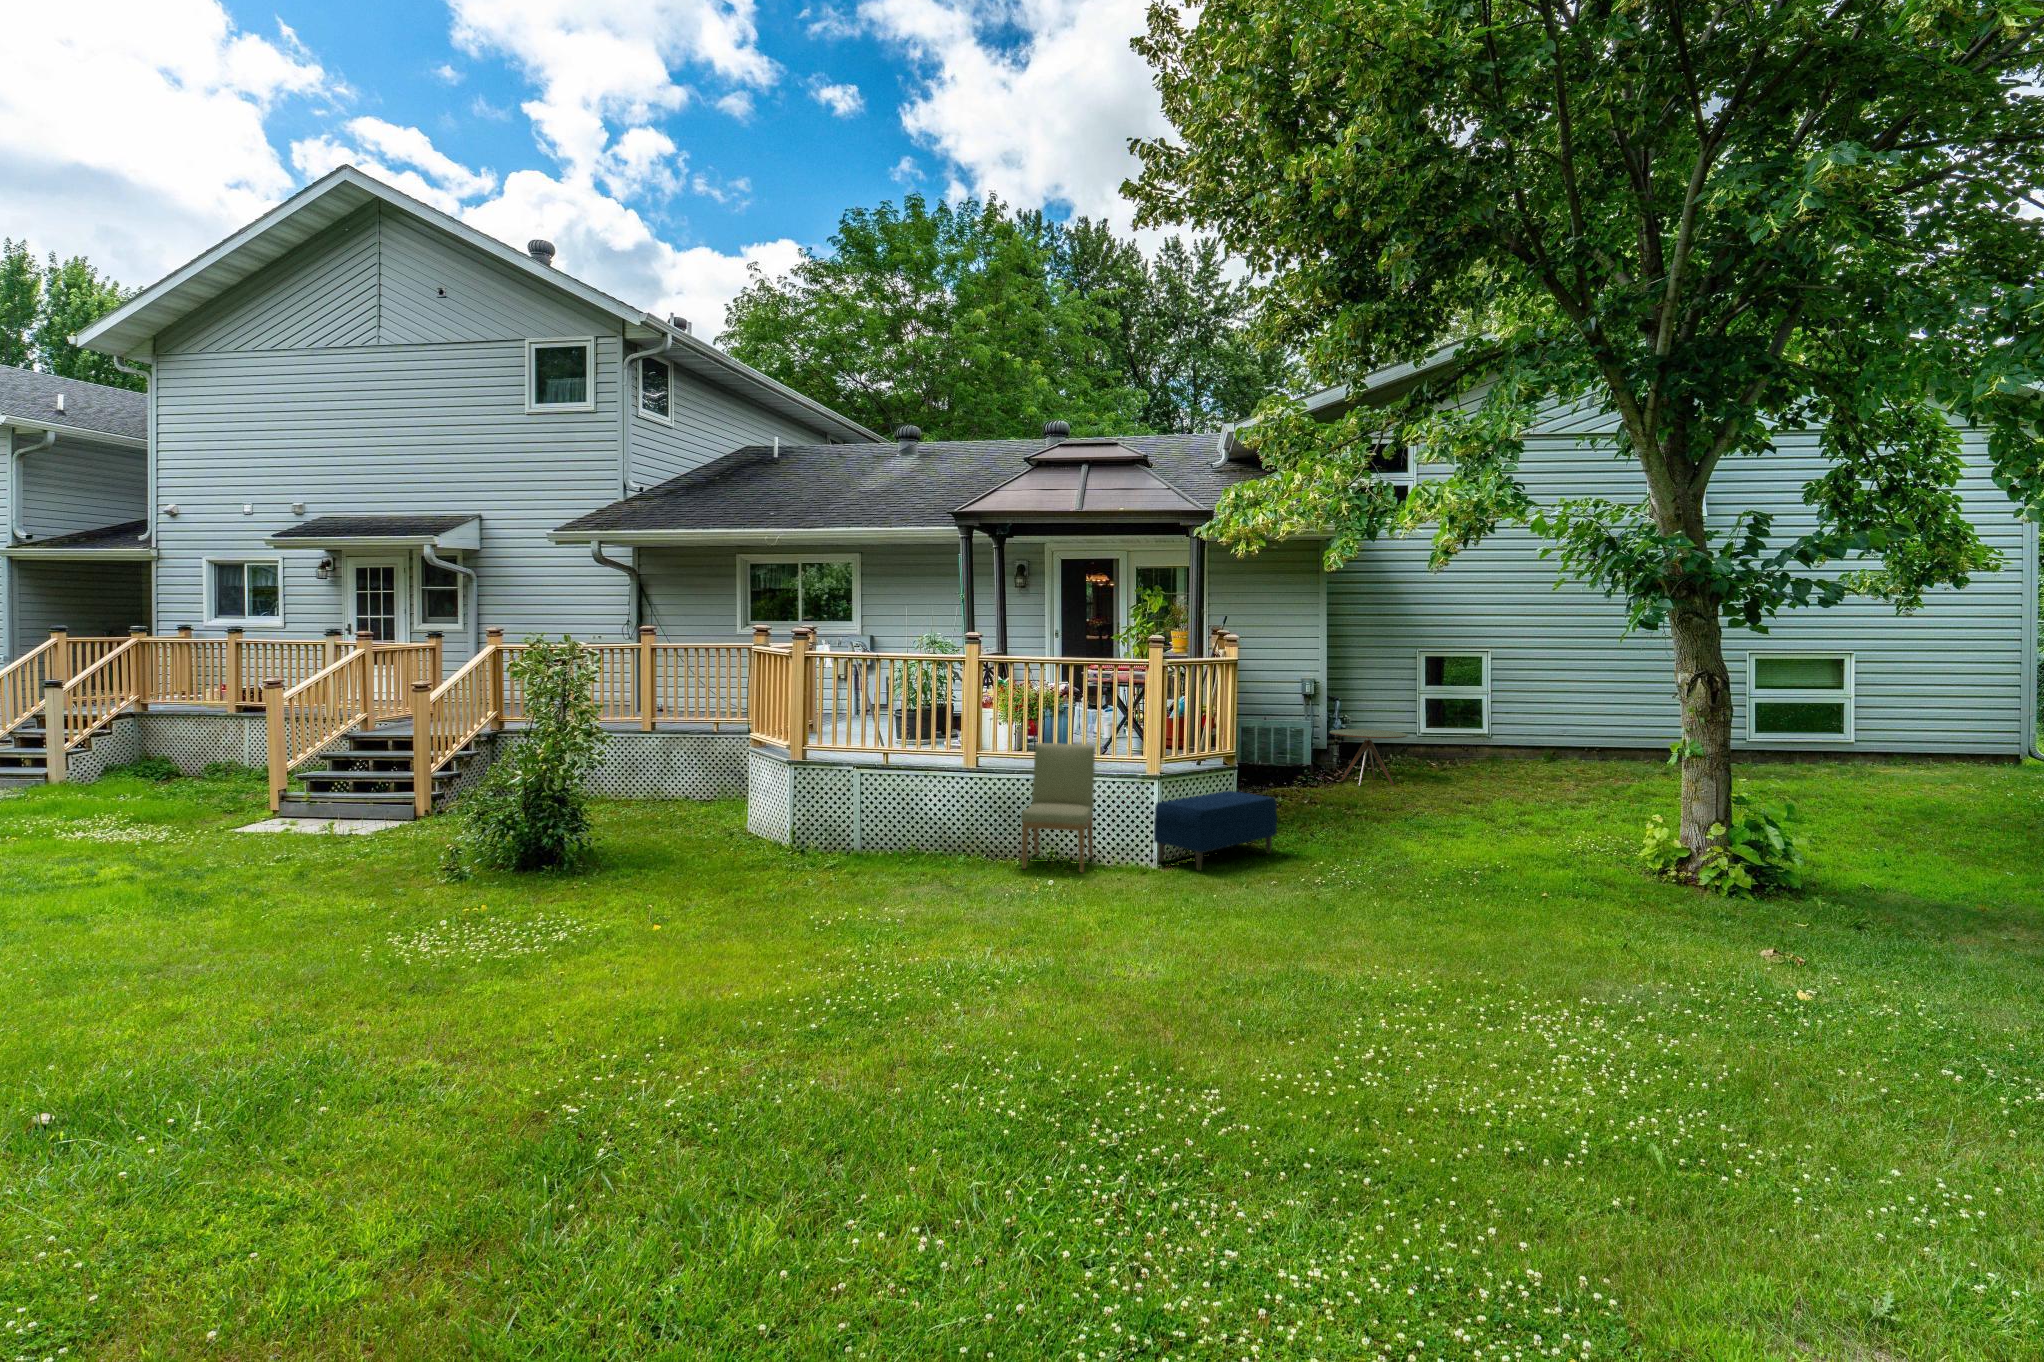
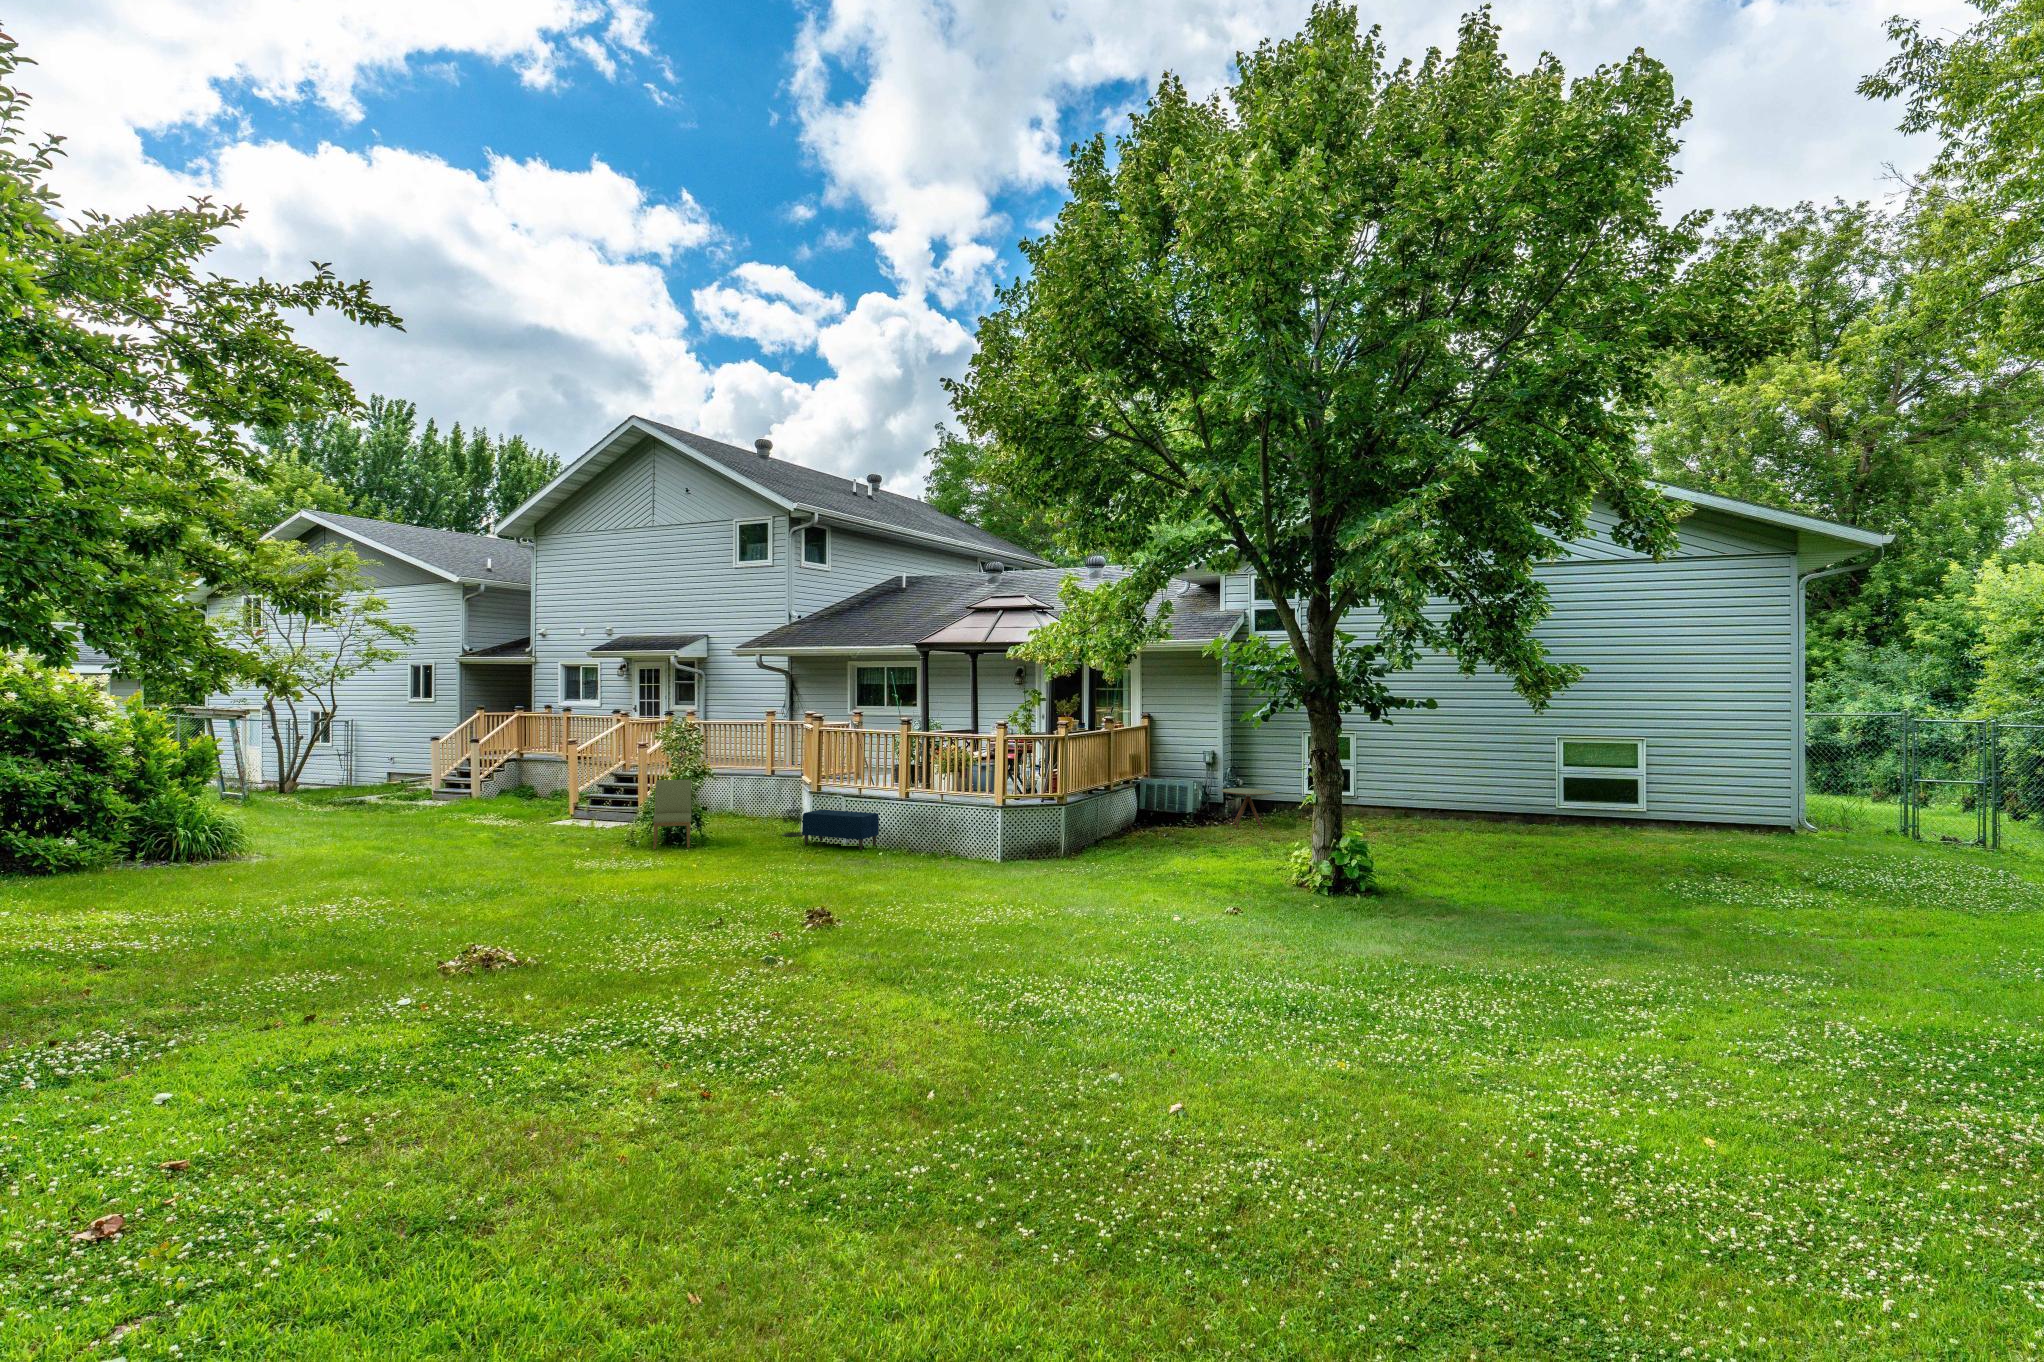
chair: present [1021,743,1095,873] -> present [653,780,692,849]
potted tree: none [710,767,759,839] -> present [781,801,803,836]
bench: present [1154,791,1277,871] -> present [802,809,879,850]

